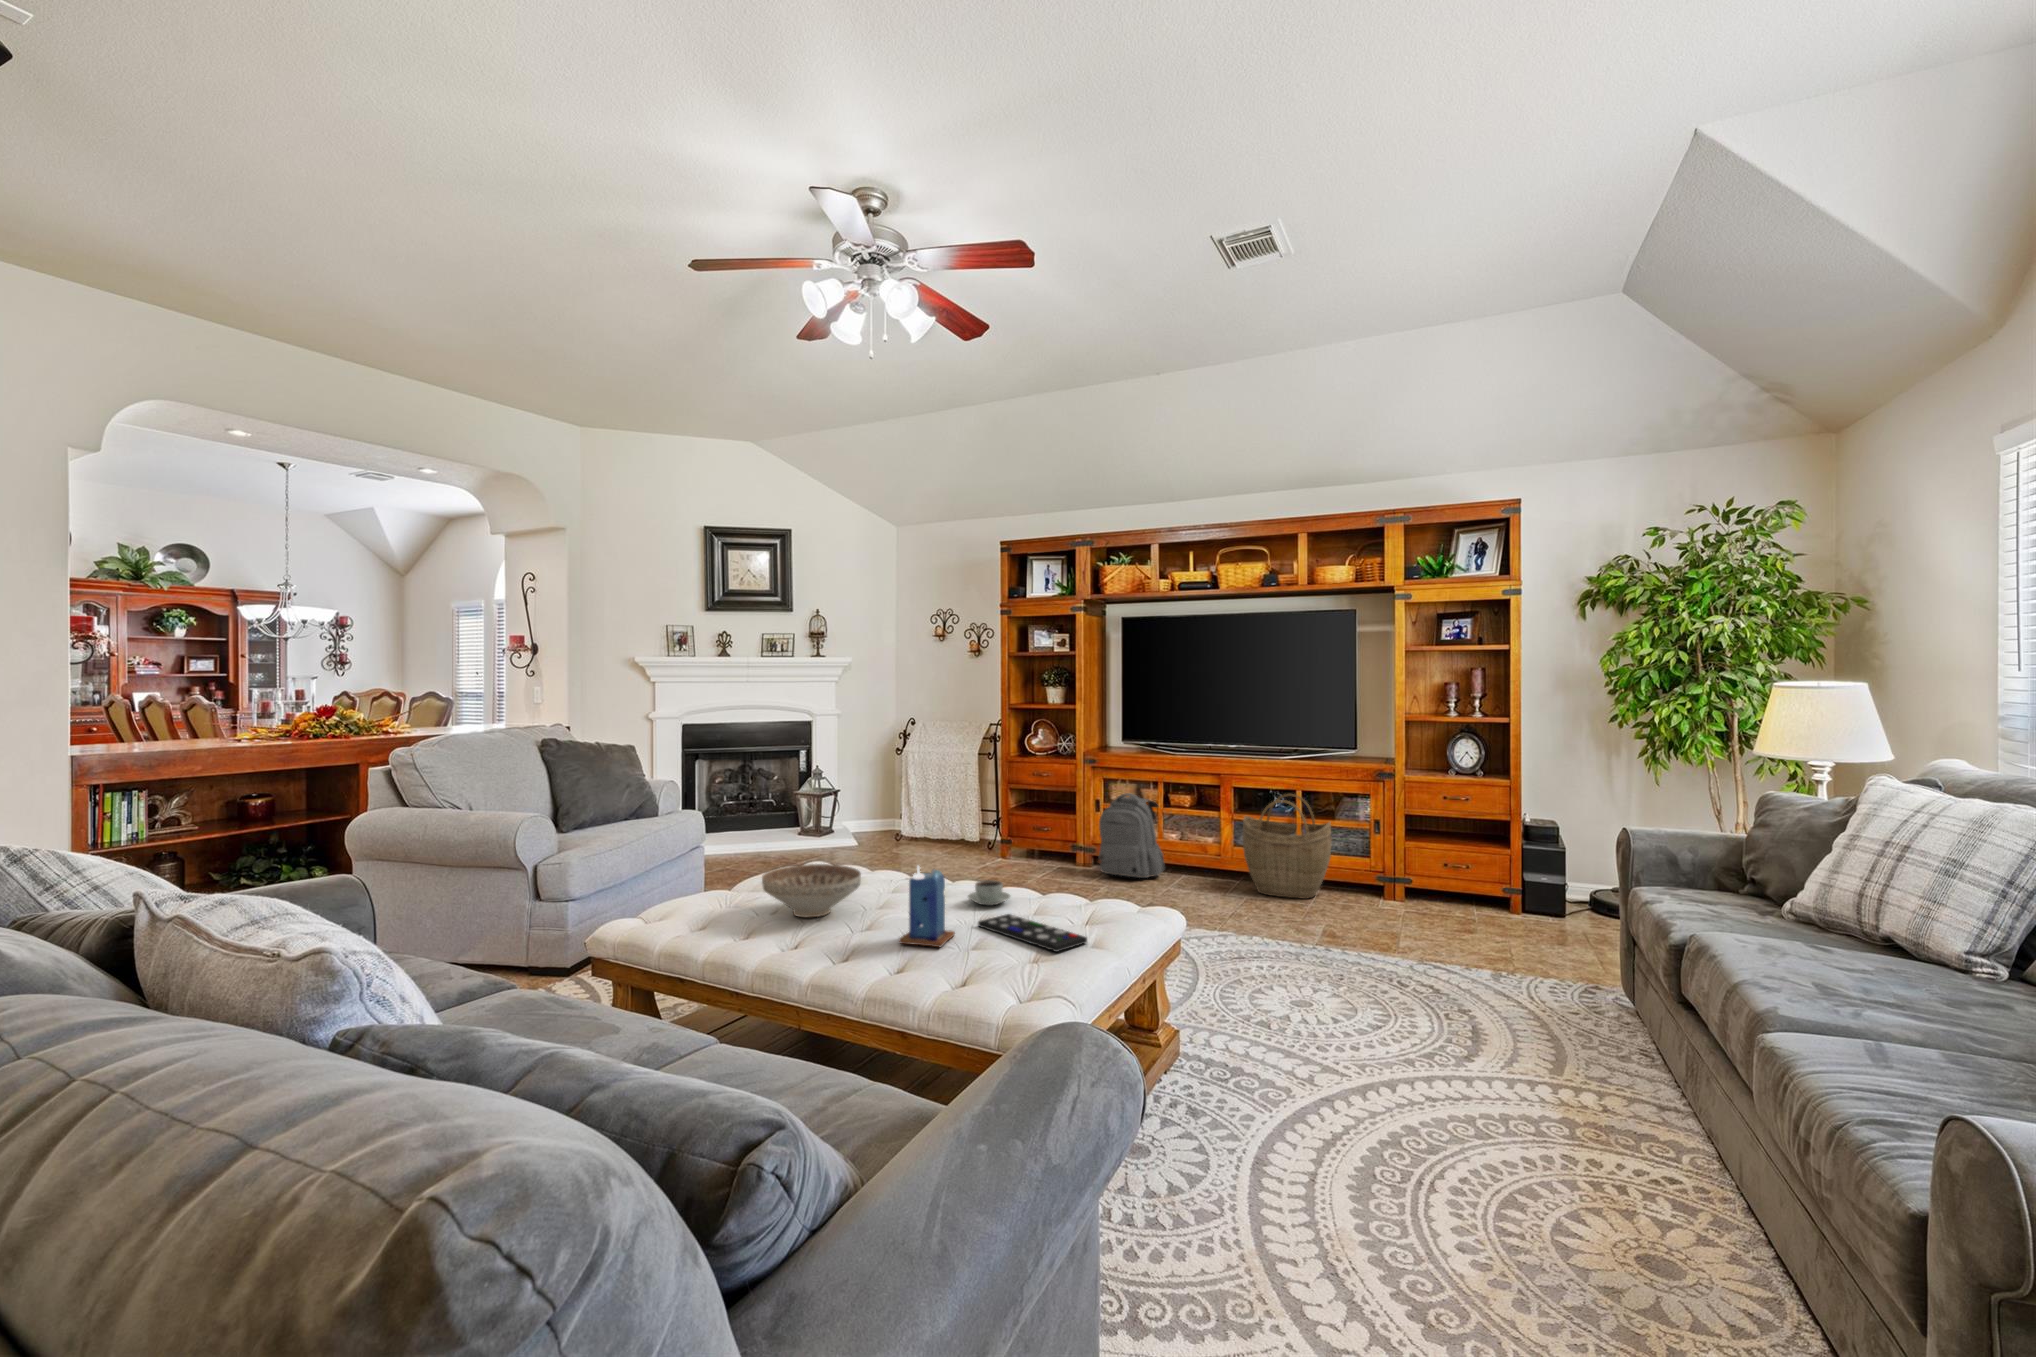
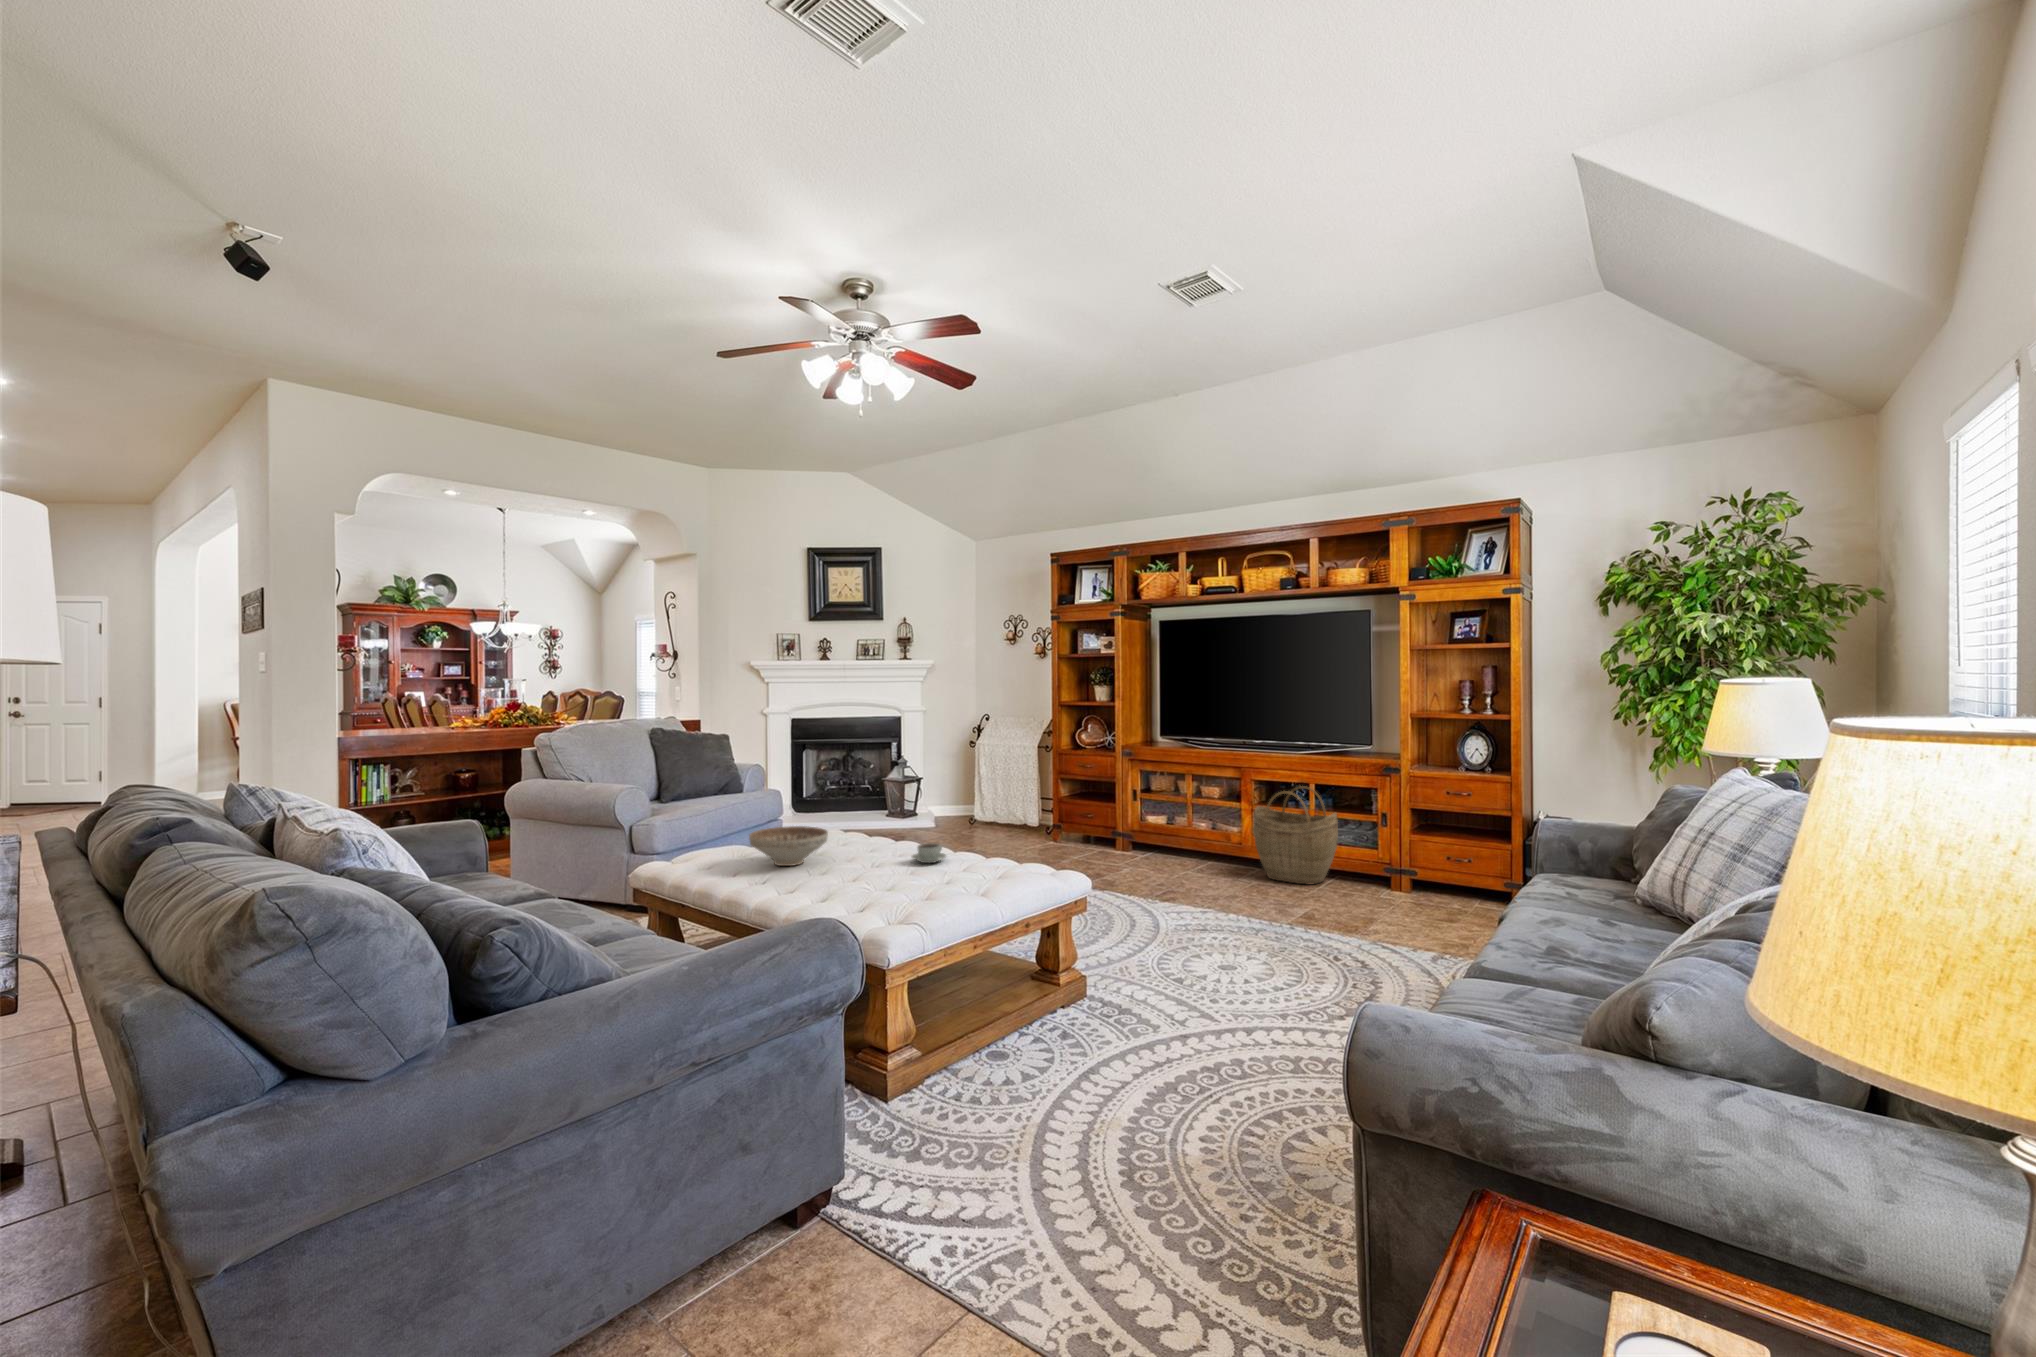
backpack: present [1098,793,1164,878] -> none [1126,783,1201,861]
candle: present [899,866,955,947] -> none [831,825,879,889]
remote control: present [978,914,1087,952] -> none [903,869,973,896]

